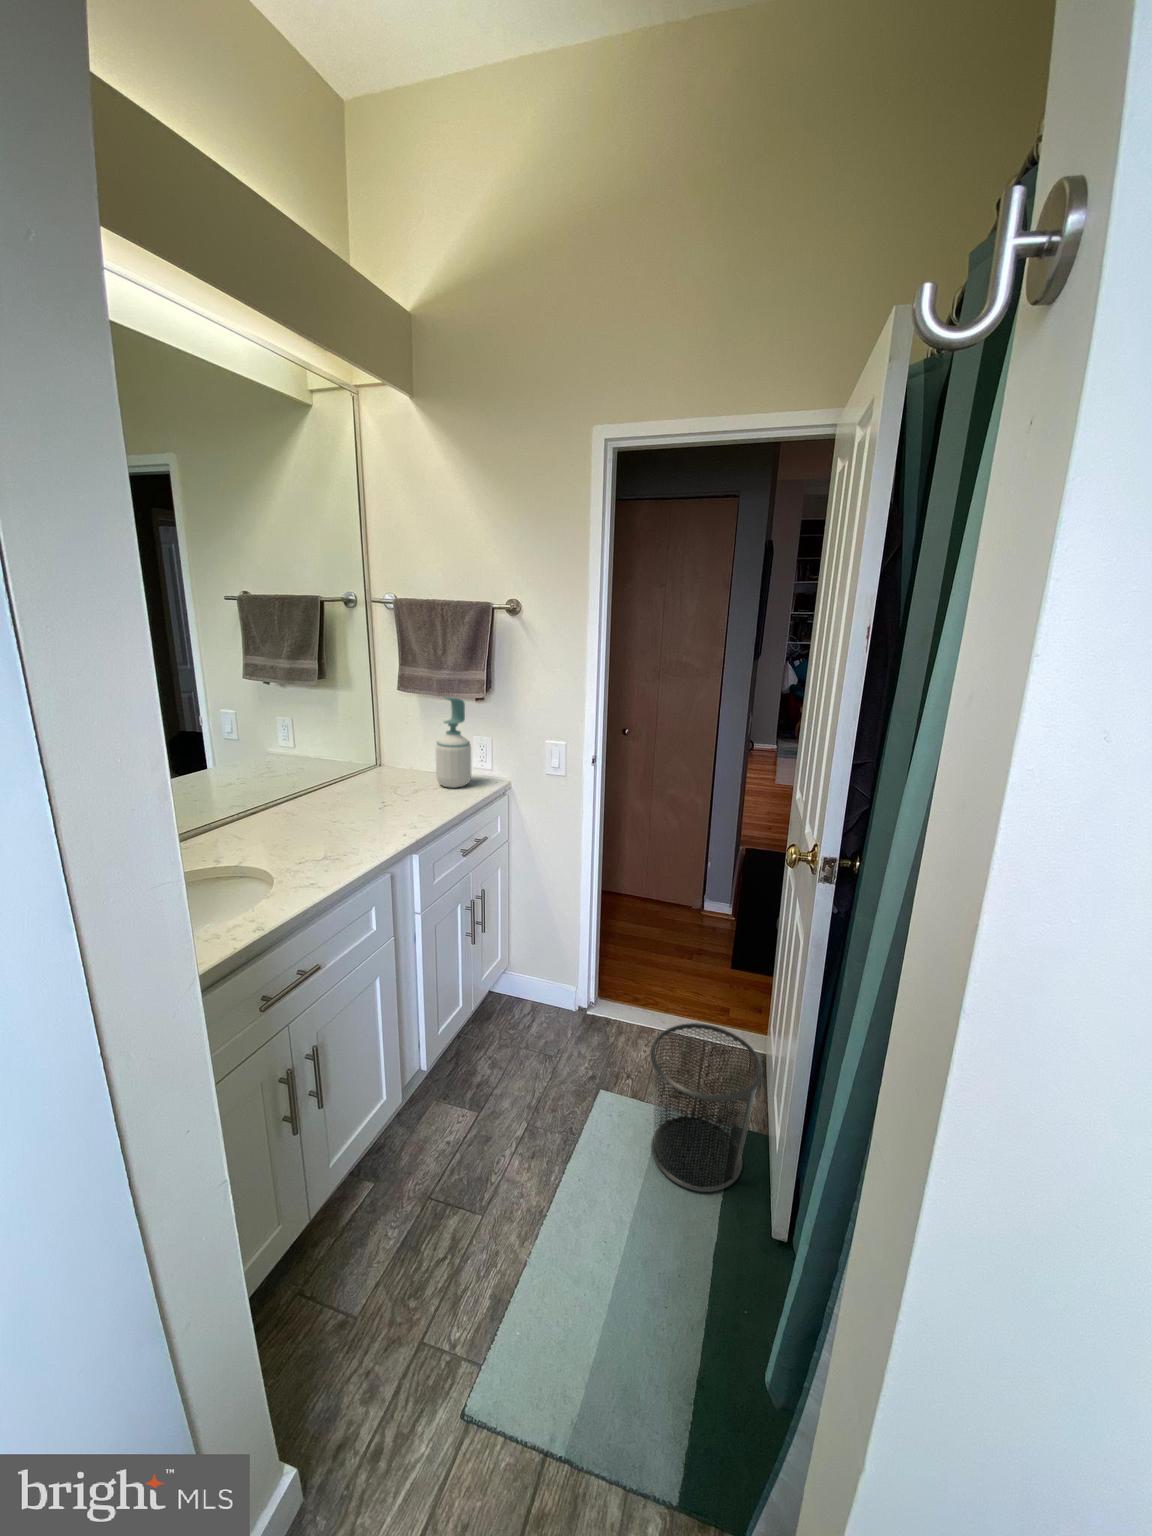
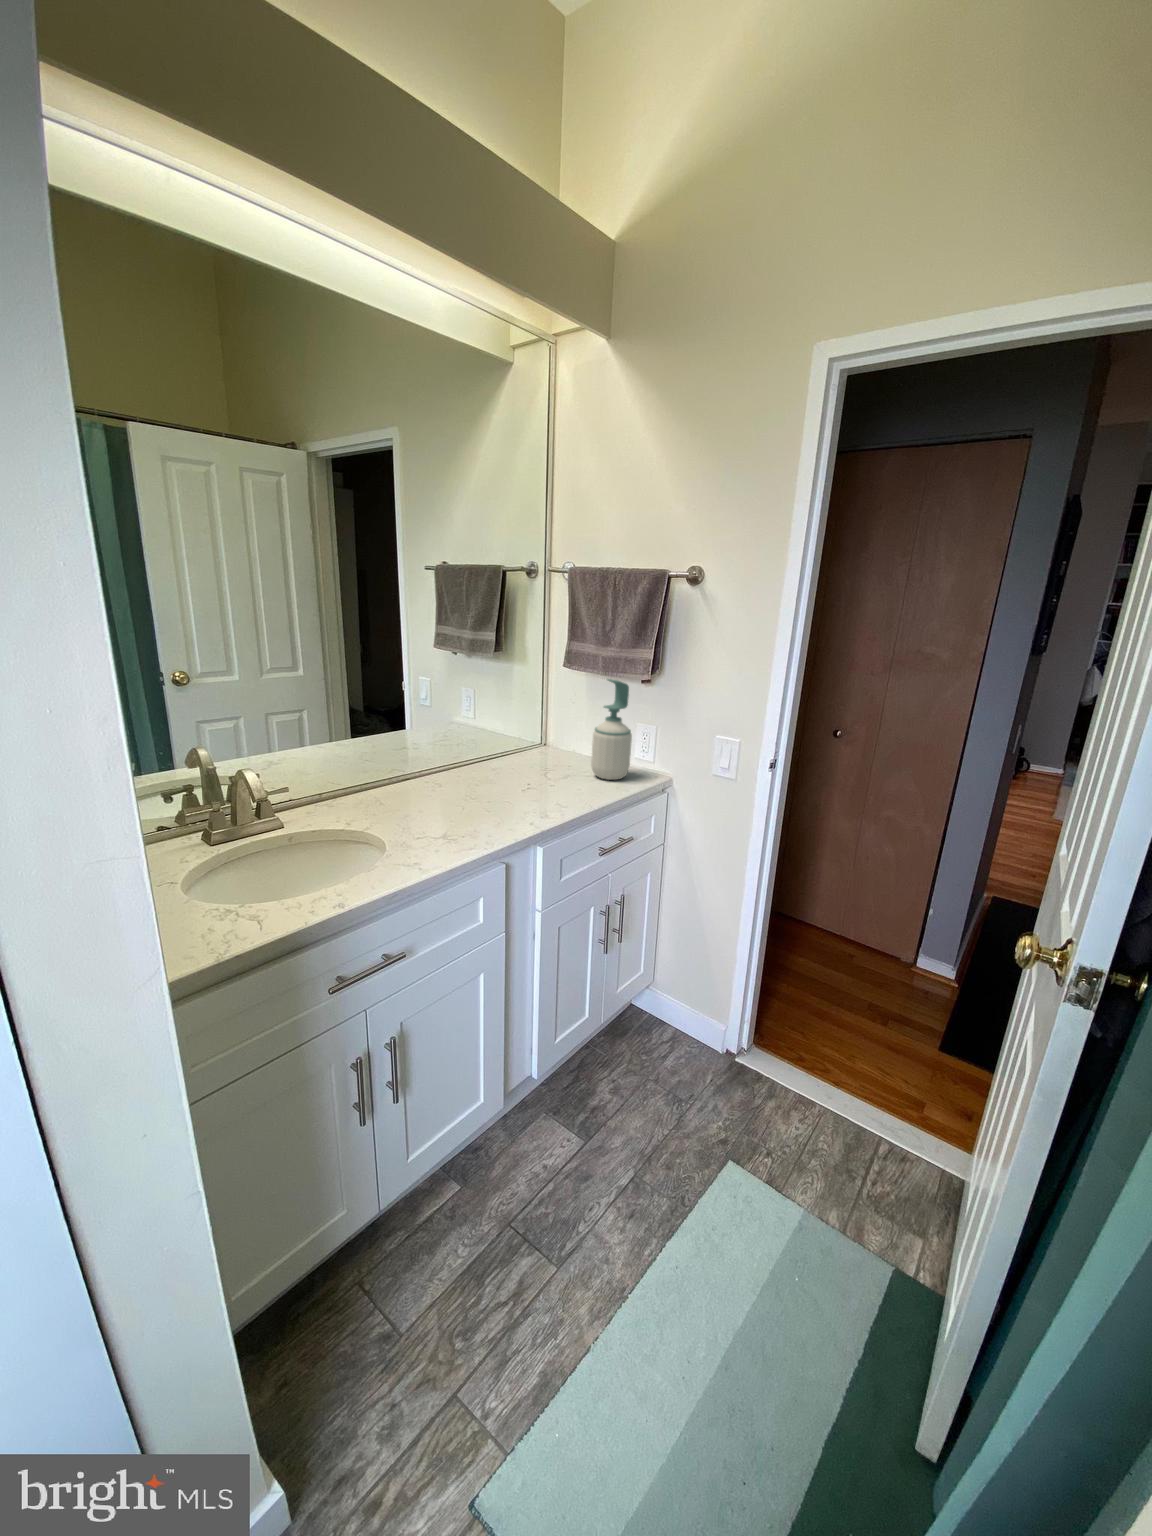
waste bin: present [650,1023,763,1192] -> none [775,1116,942,1351]

